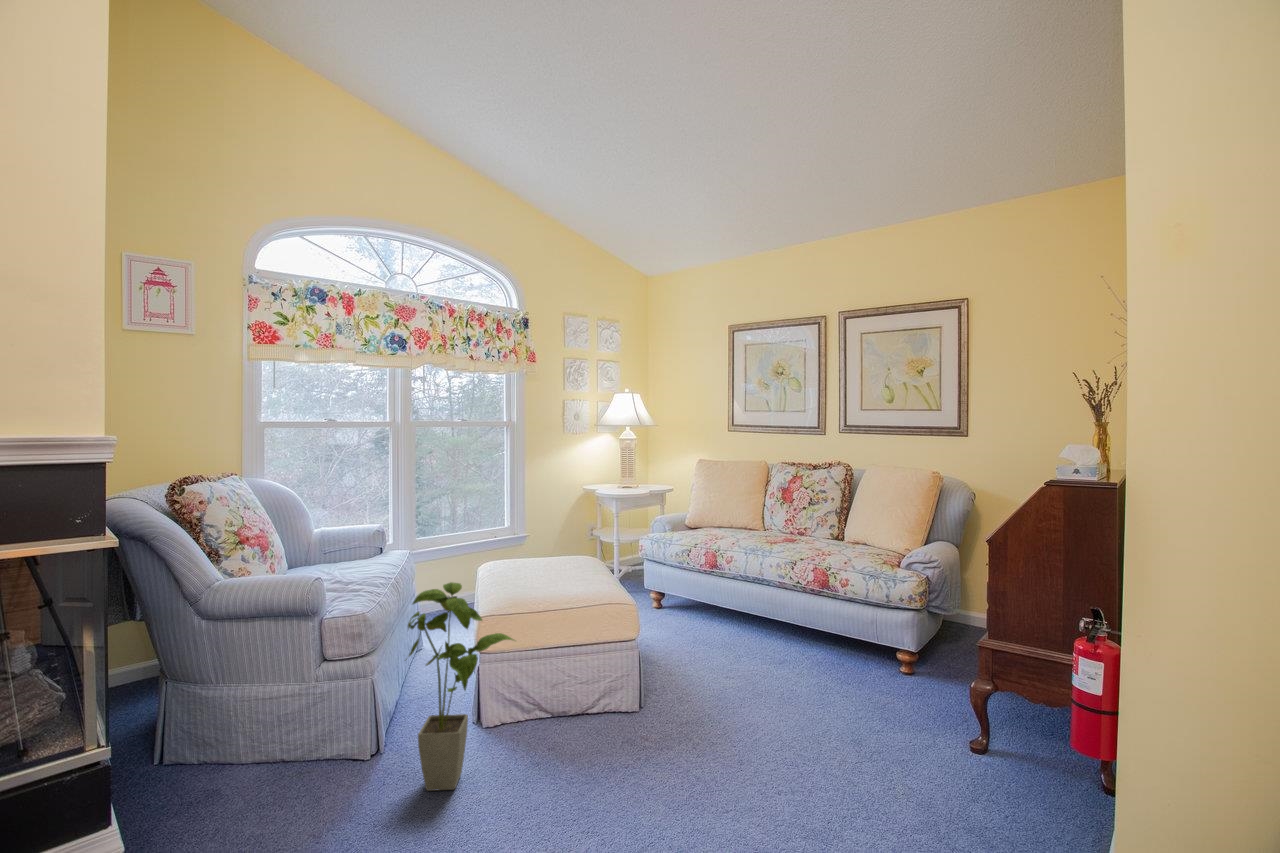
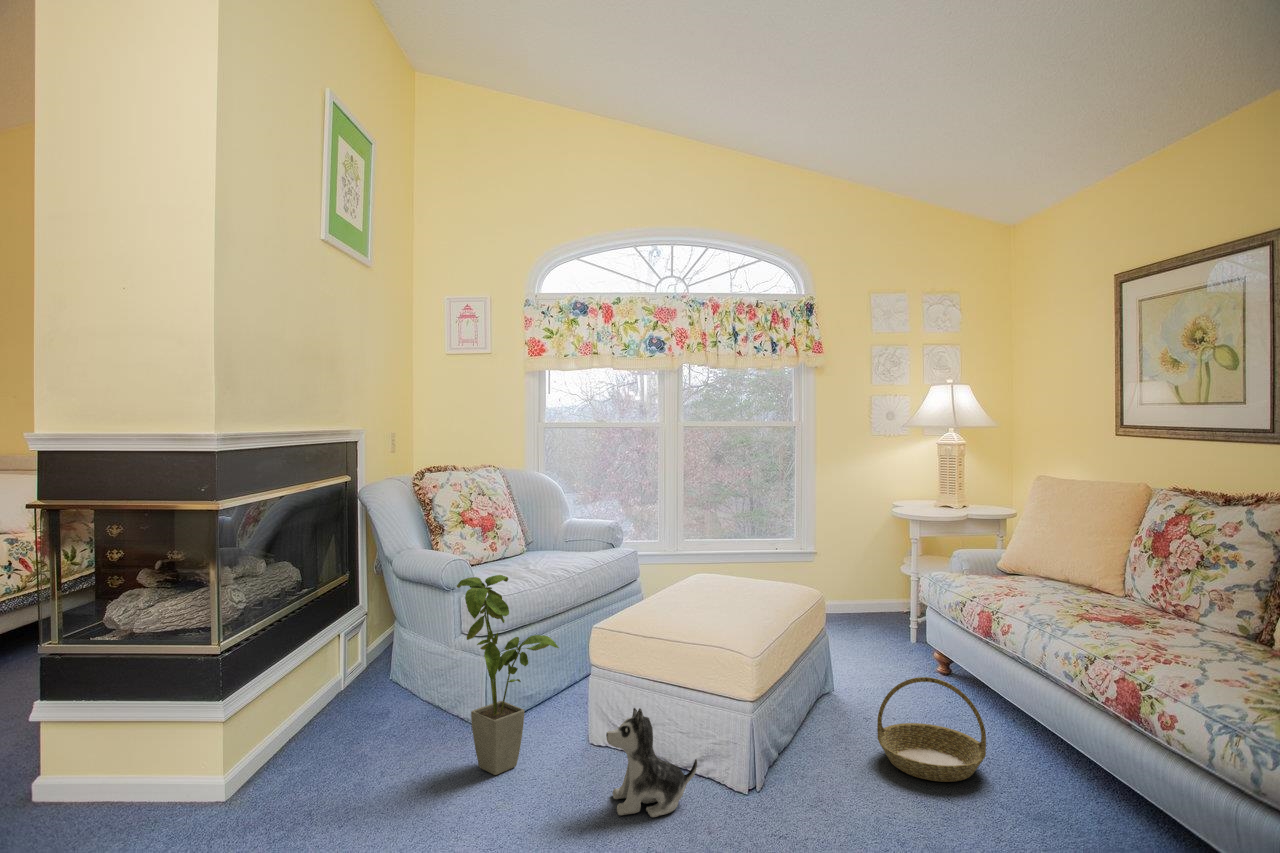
basket: none [684,599,753,668] -> present [877,677,986,782]
plush toy: none [575,671,634,768] -> present [606,708,697,817]

